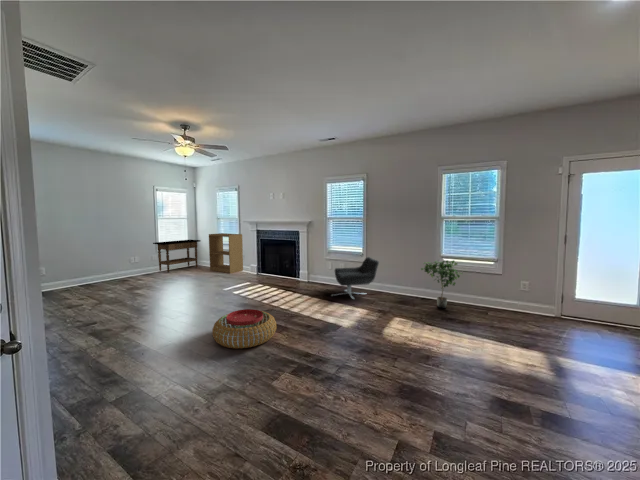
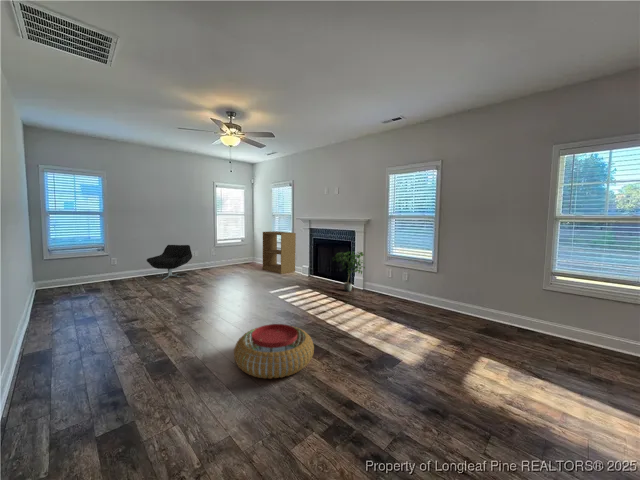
side table: present [153,240,200,272] -> none [211,237,256,269]
lounge chair: present [335,257,379,299] -> present [147,245,192,280]
potted plant: present [421,260,460,308] -> present [334,252,365,292]

